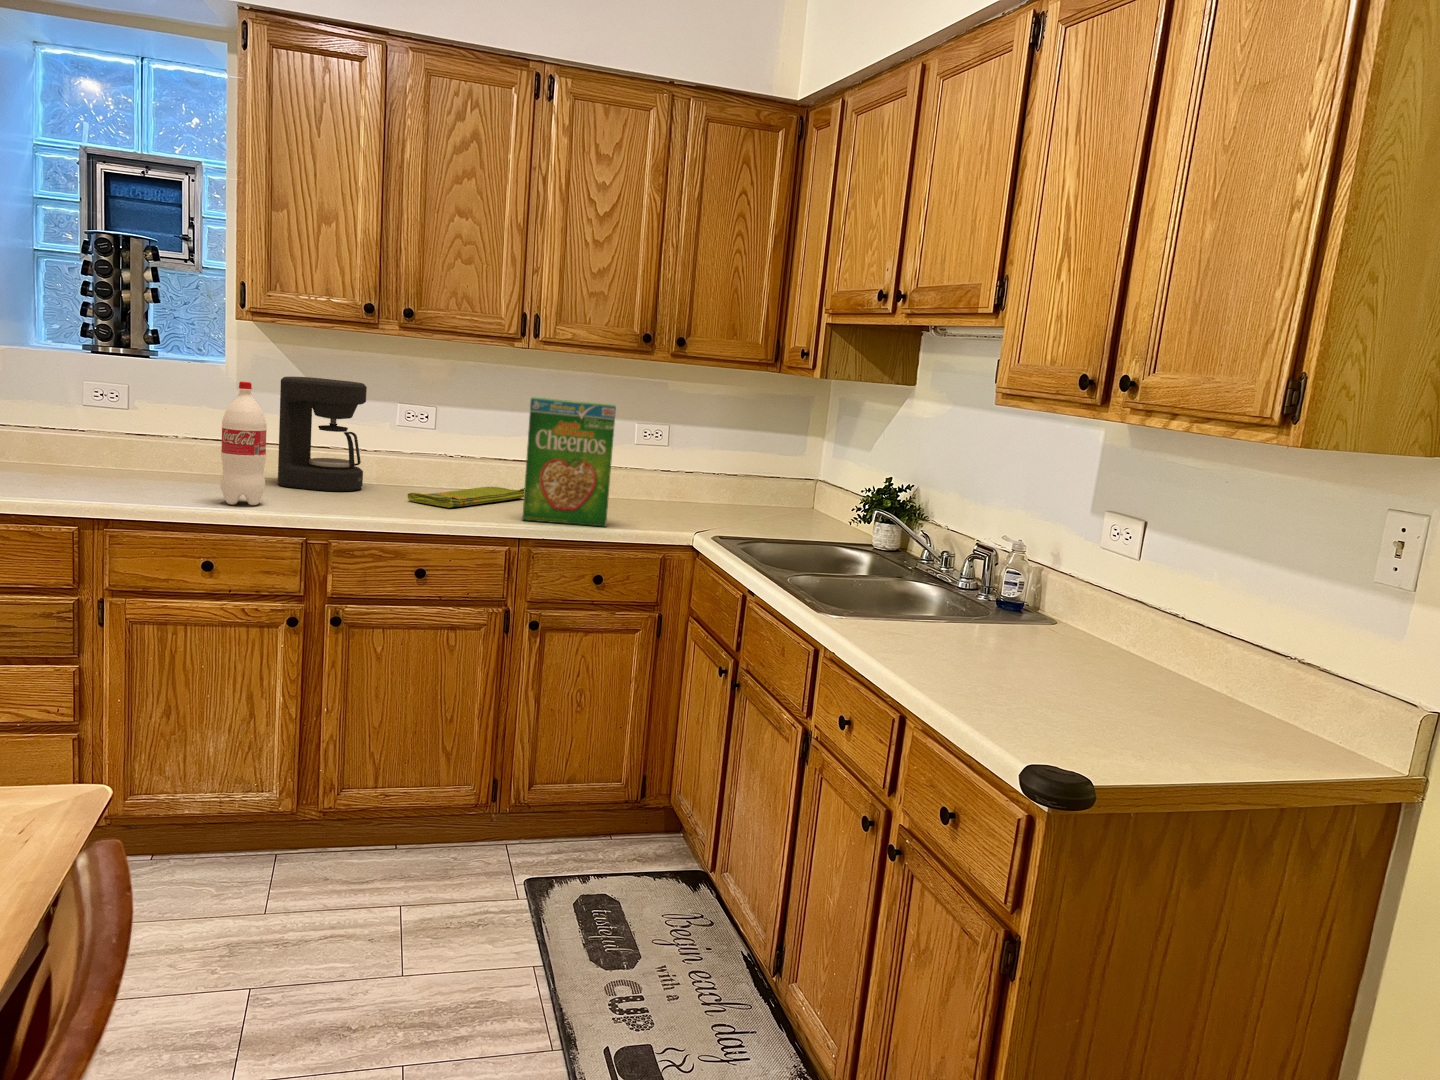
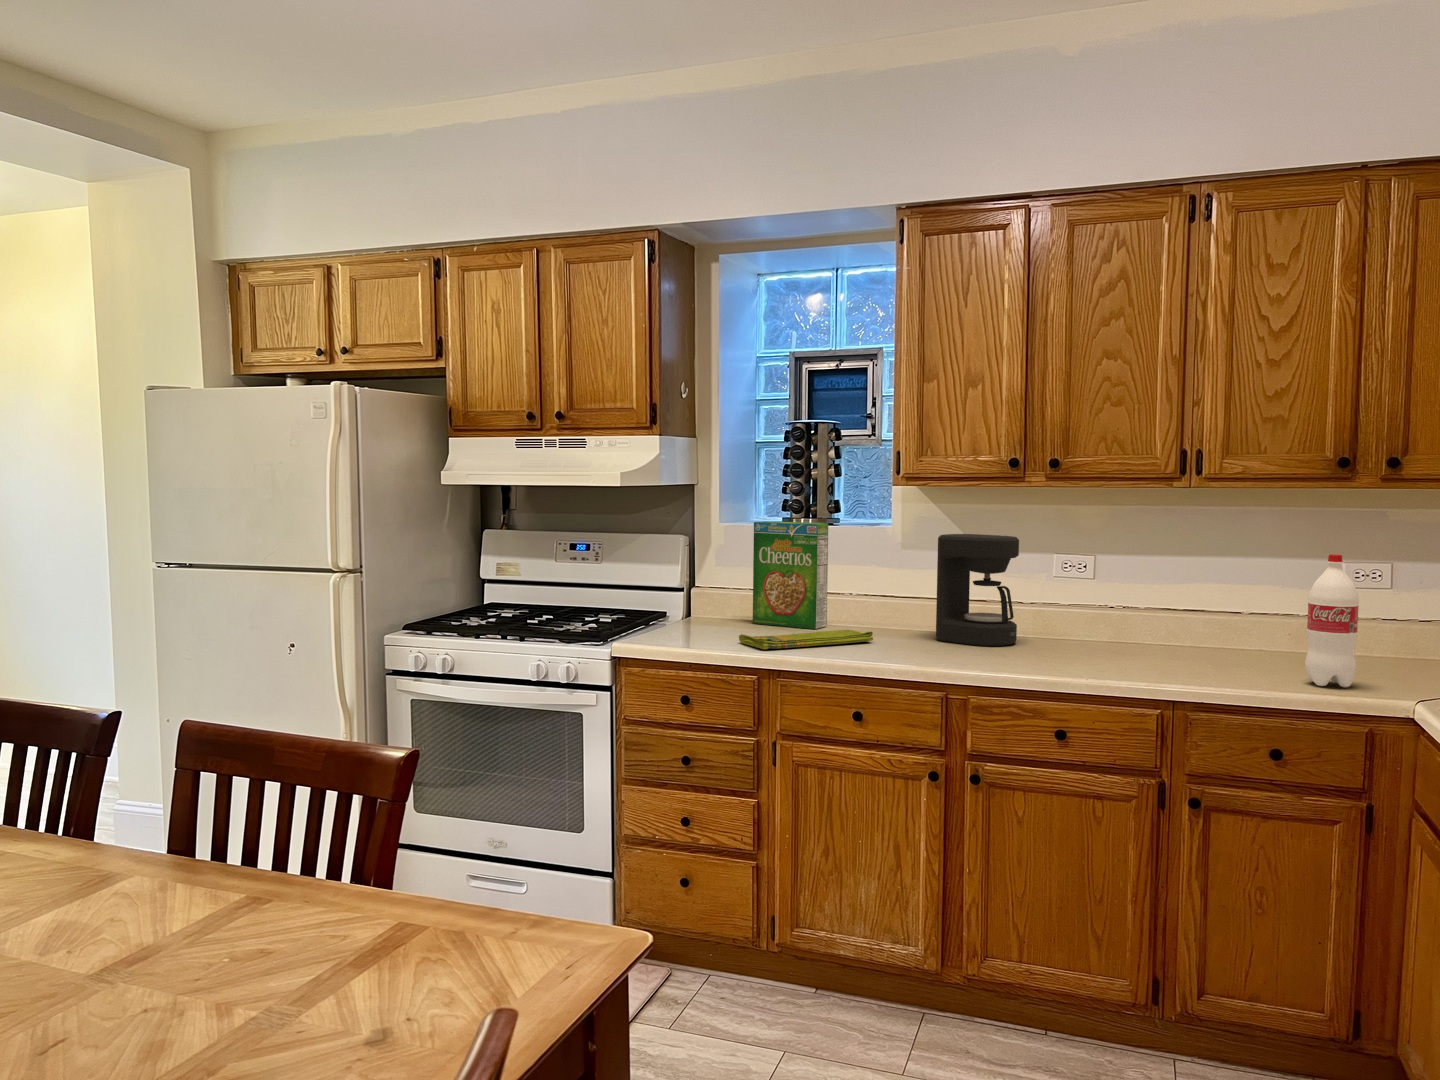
bottle: present [220,382,267,505] -> present [1305,554,1359,687]
cereal box: present [523,397,616,527] -> present [753,521,828,629]
dish towel: present [408,487,524,508] -> present [739,630,873,649]

